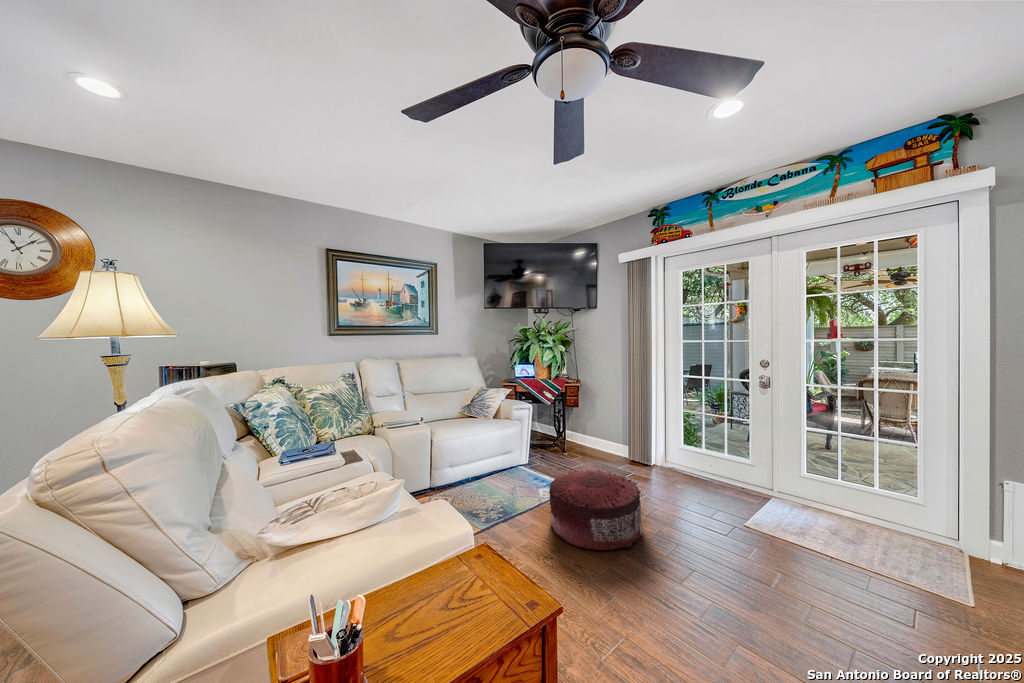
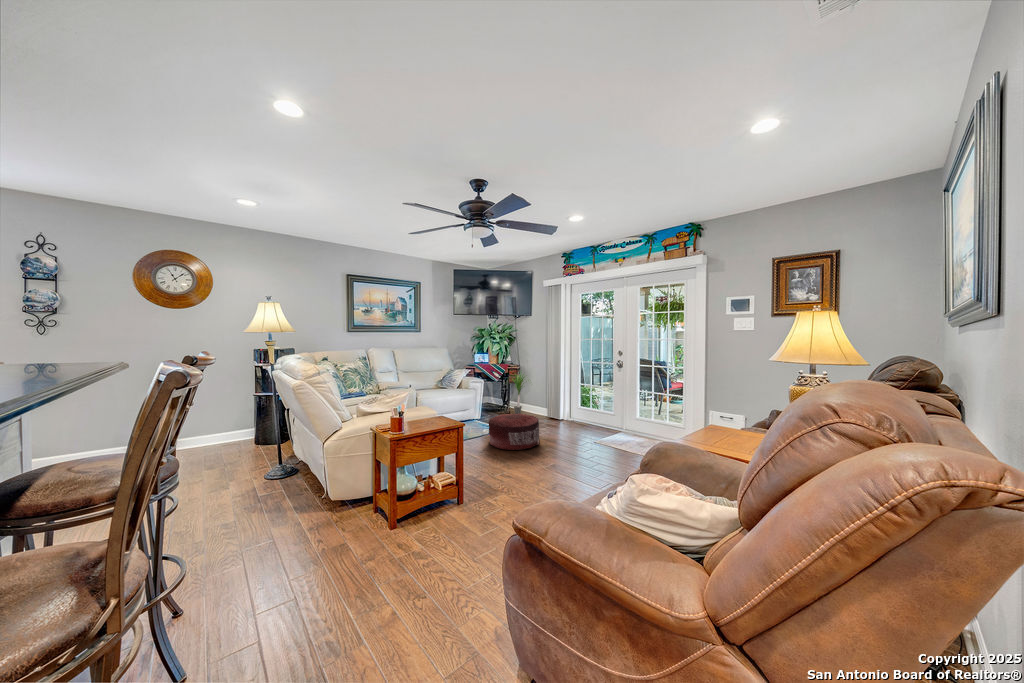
potted plant: none [560,385,605,455] -> present [513,373,525,414]

